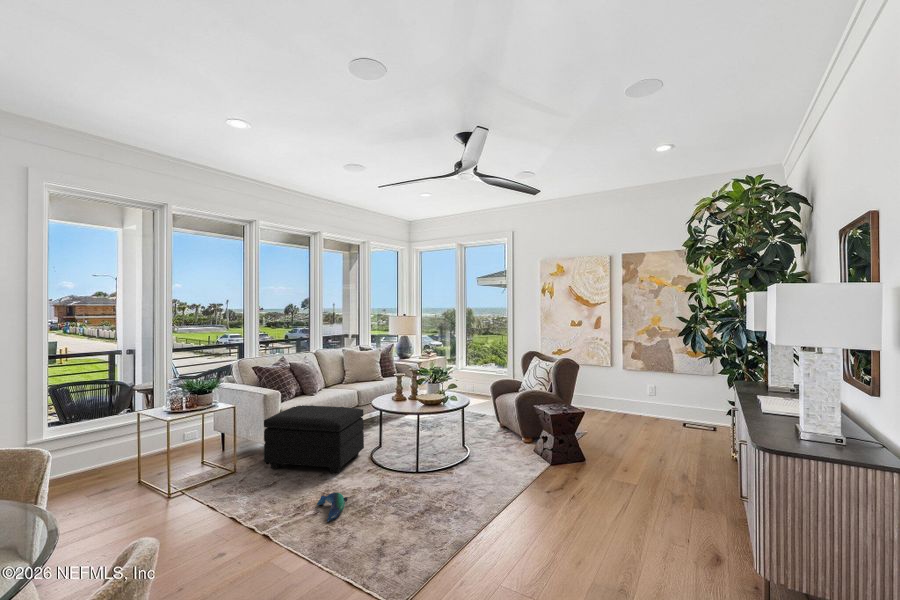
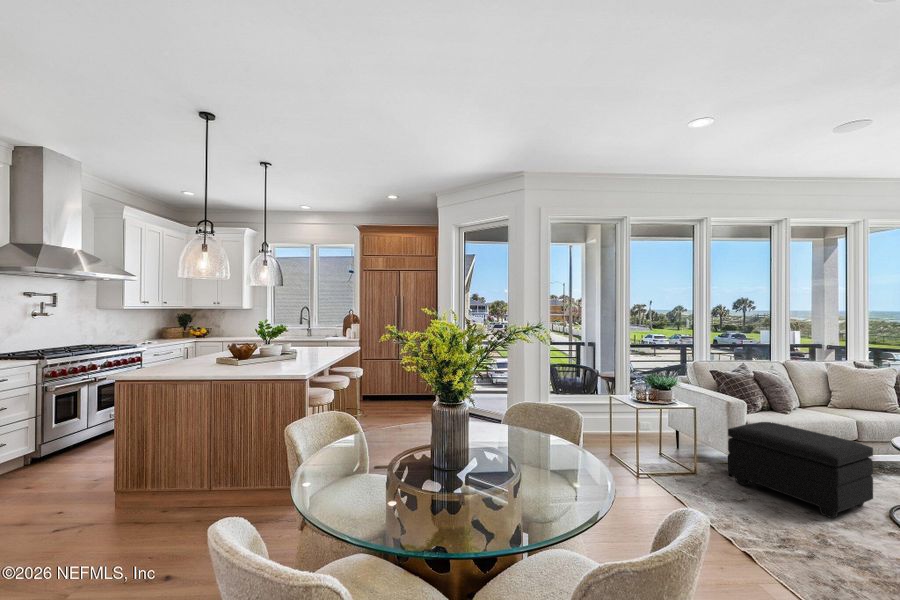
plush toy: present [317,492,348,522] -> none [809,538,861,574]

